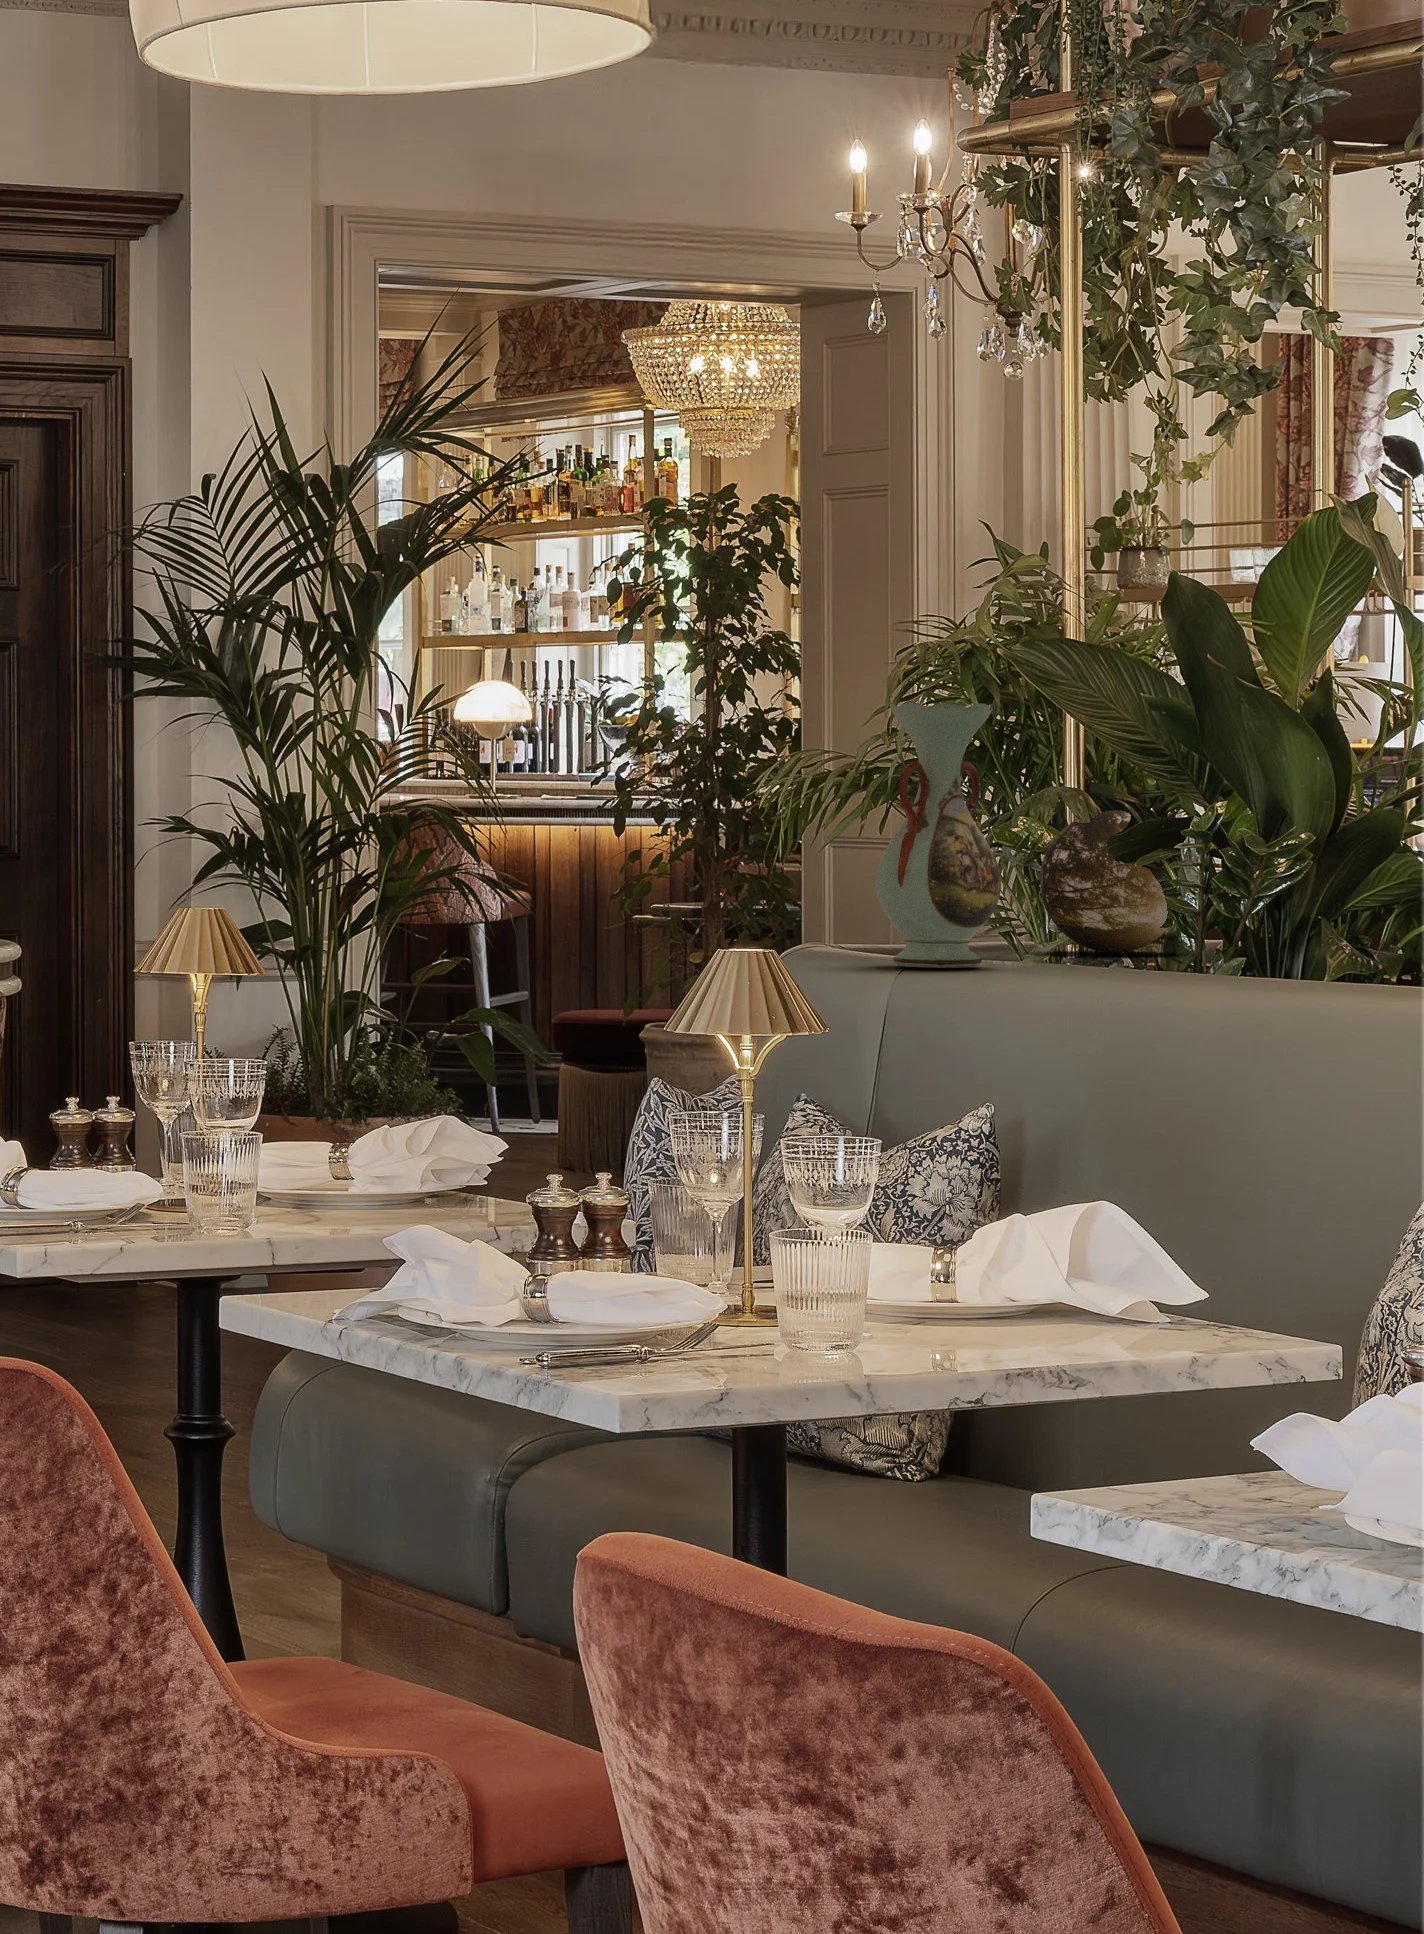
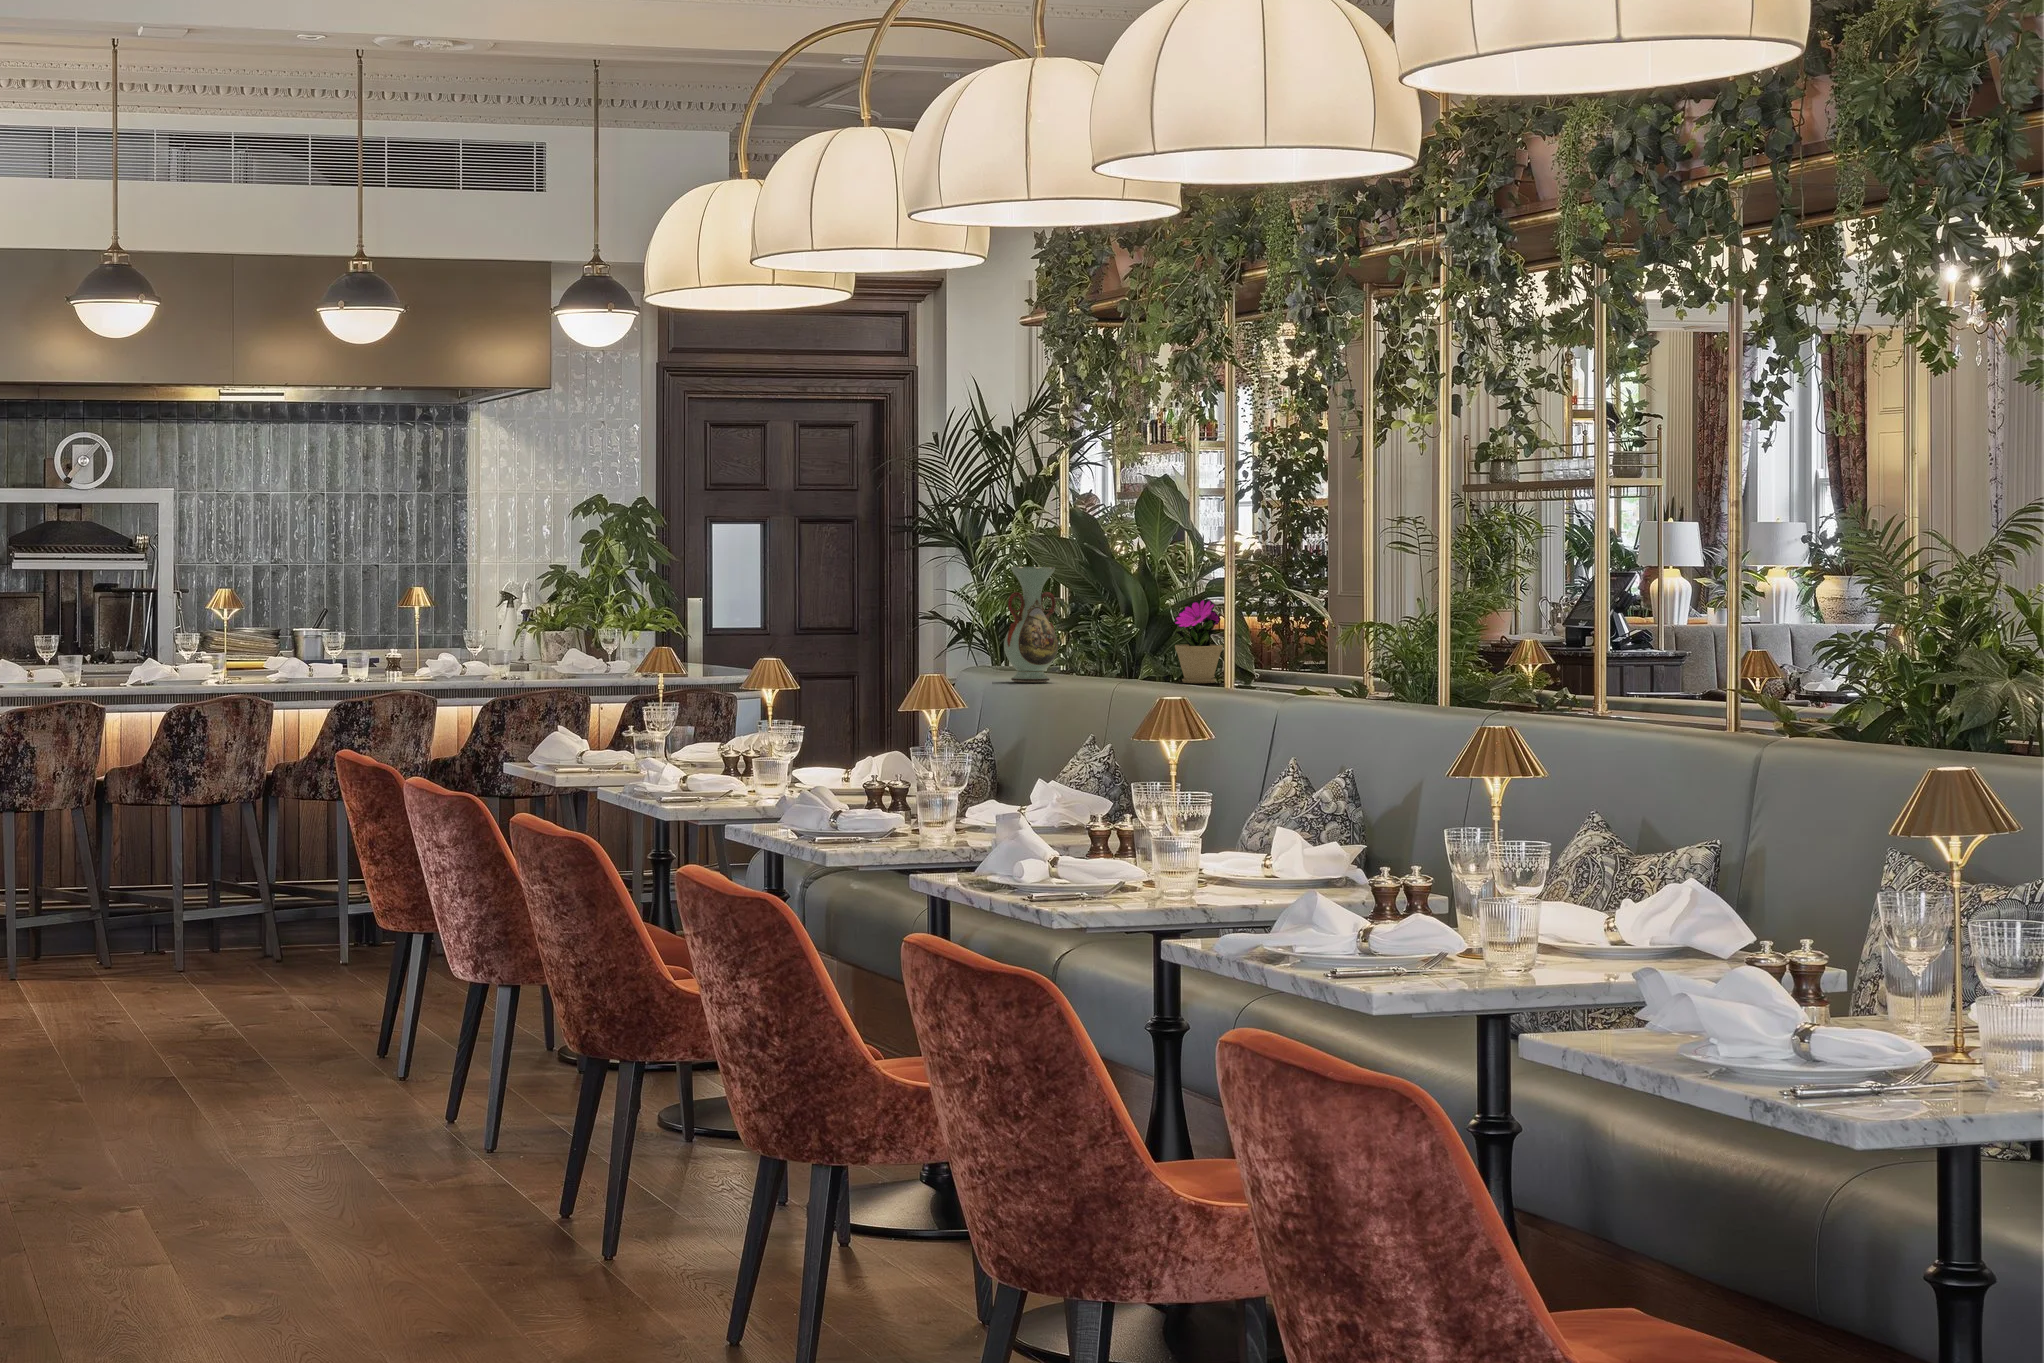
flower pot: none [1245,775,1356,965] -> present [1174,599,1223,683]
decorative orb: present [1040,811,1169,953] -> none [1113,614,1178,678]

